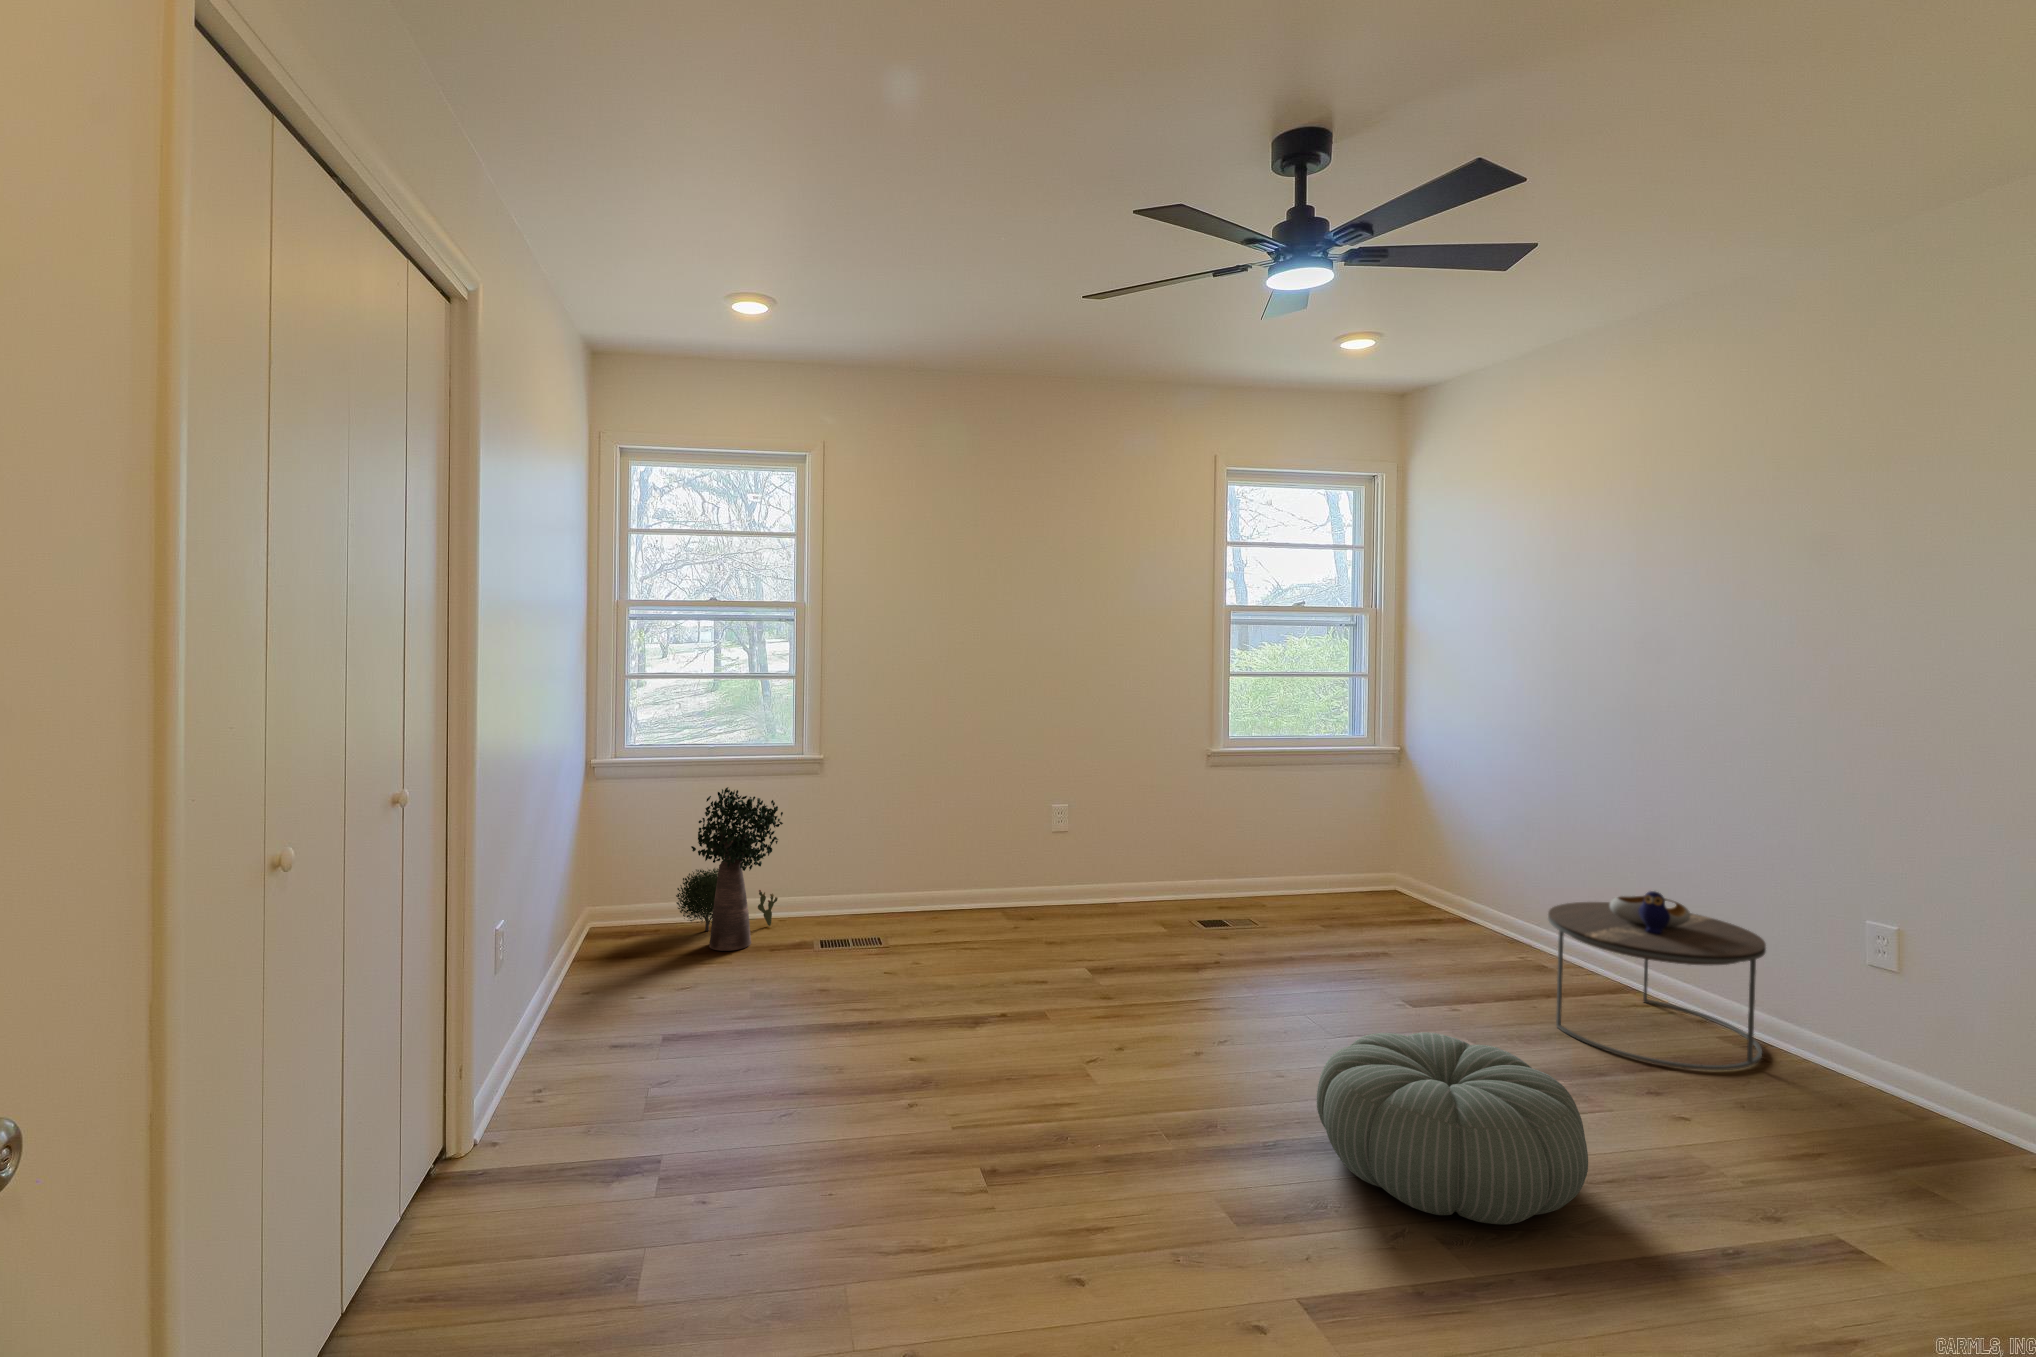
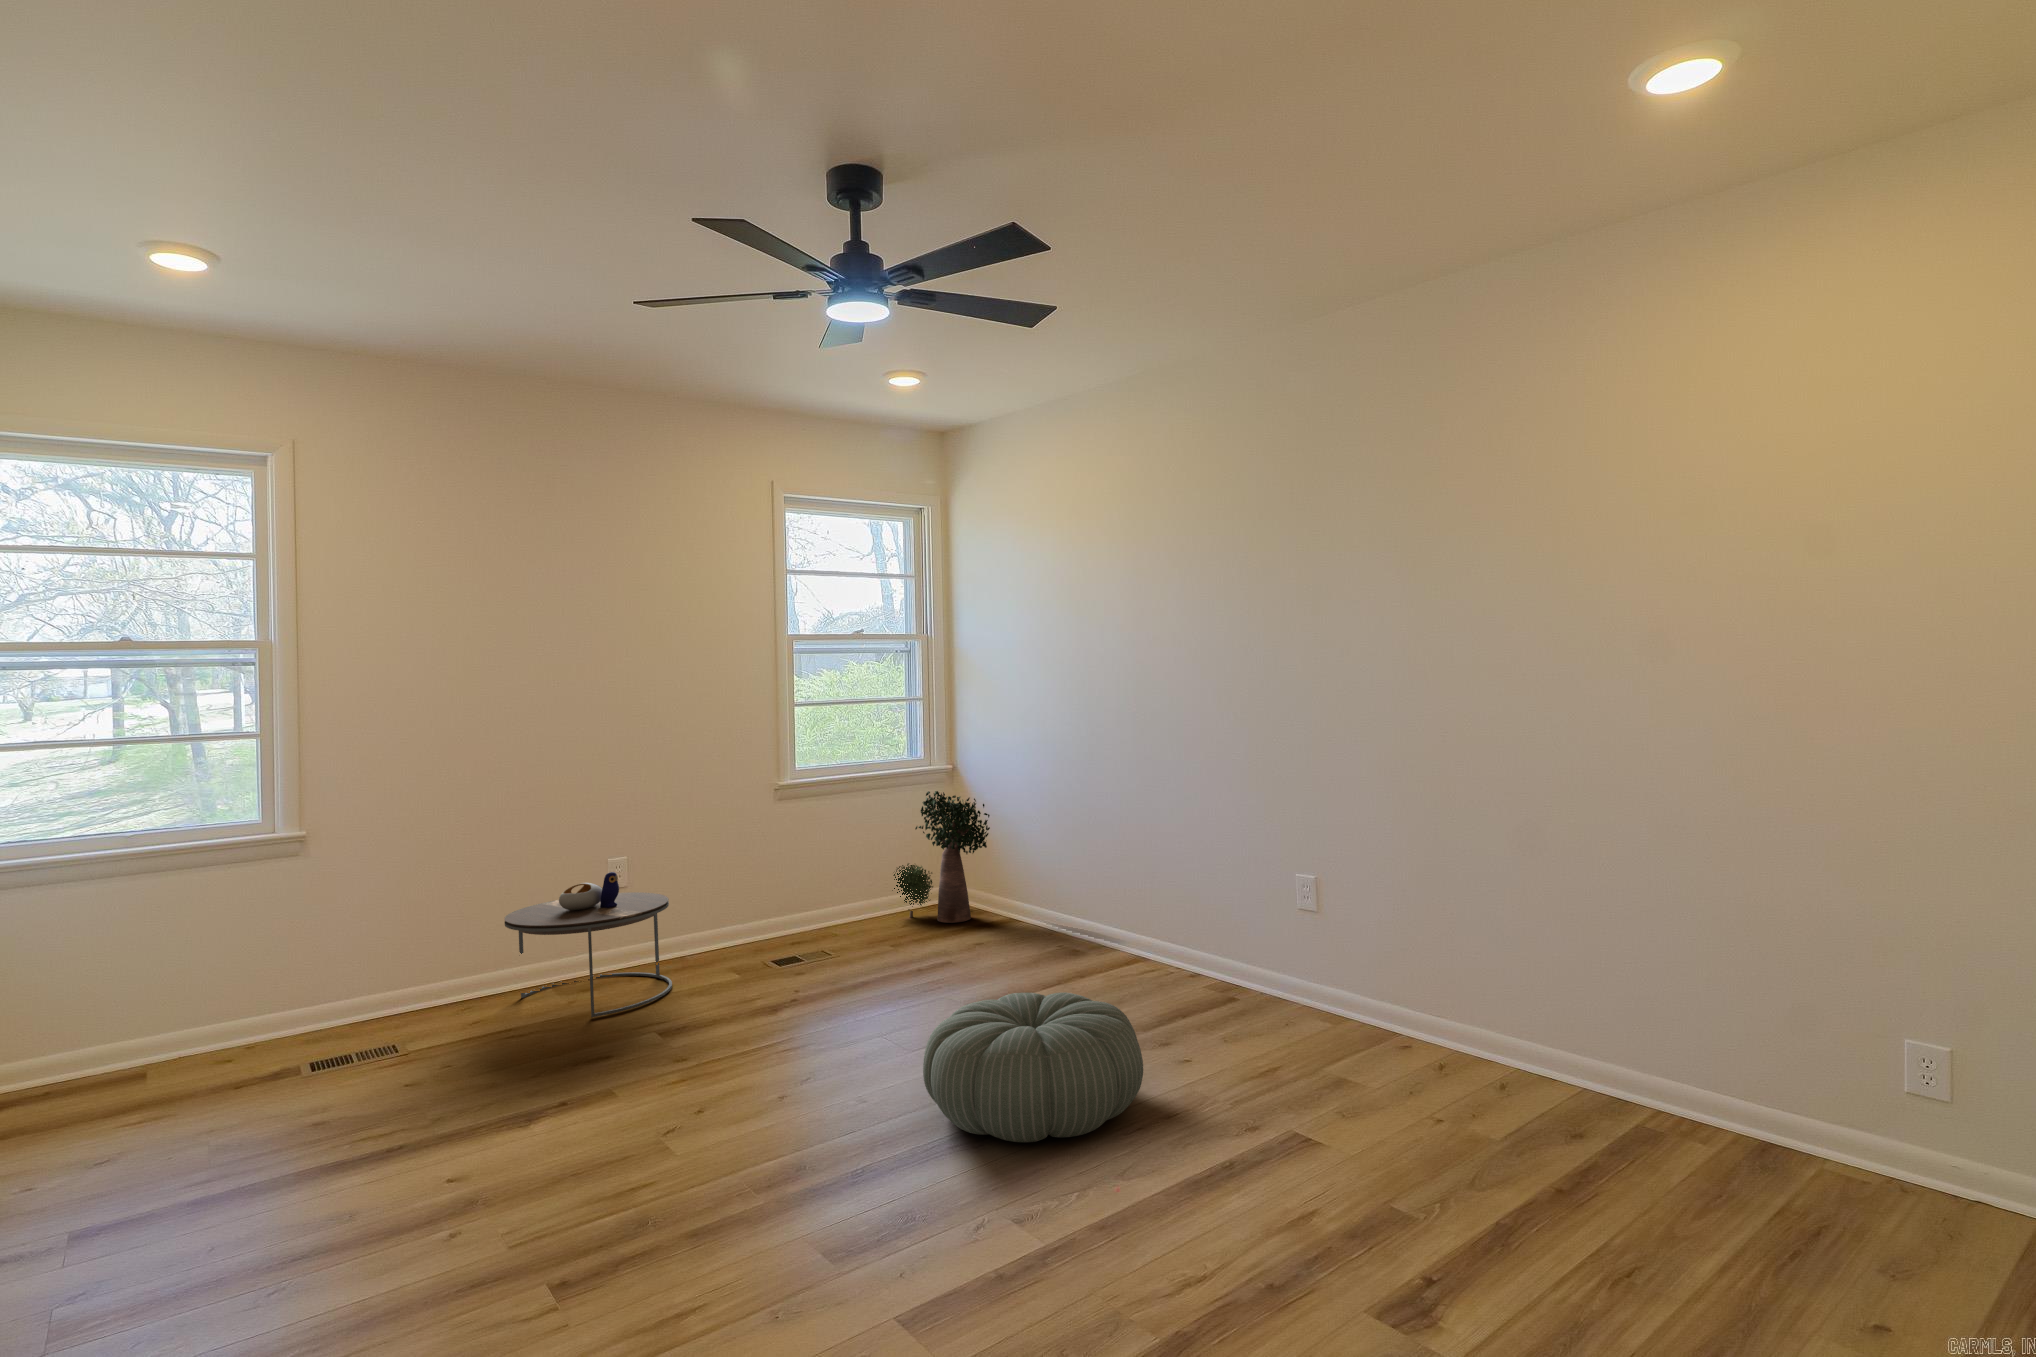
potted plant: present [676,787,783,951] -> present [892,791,990,923]
side table: present [1548,891,1766,1070] -> present [504,872,672,1017]

